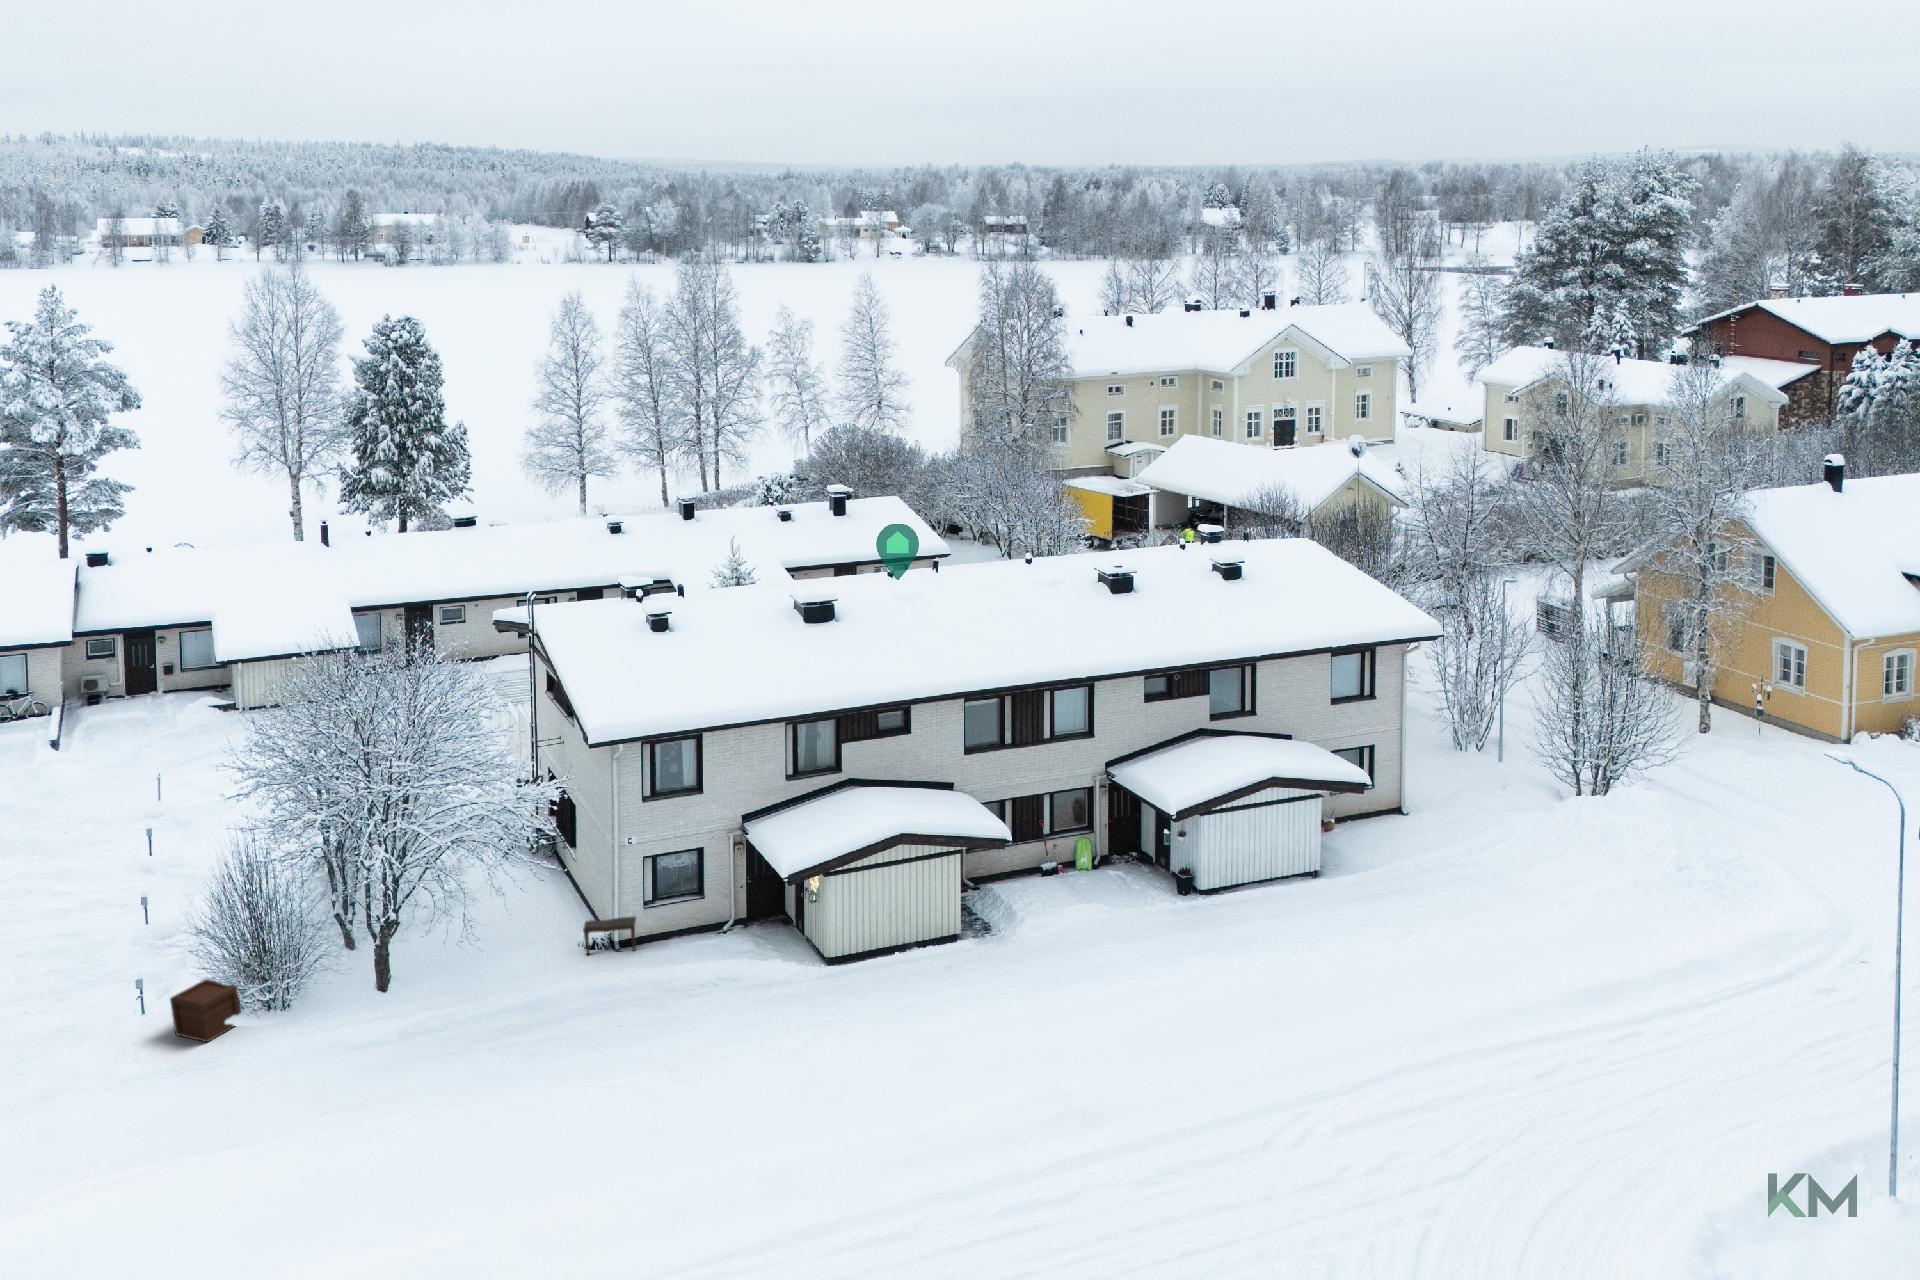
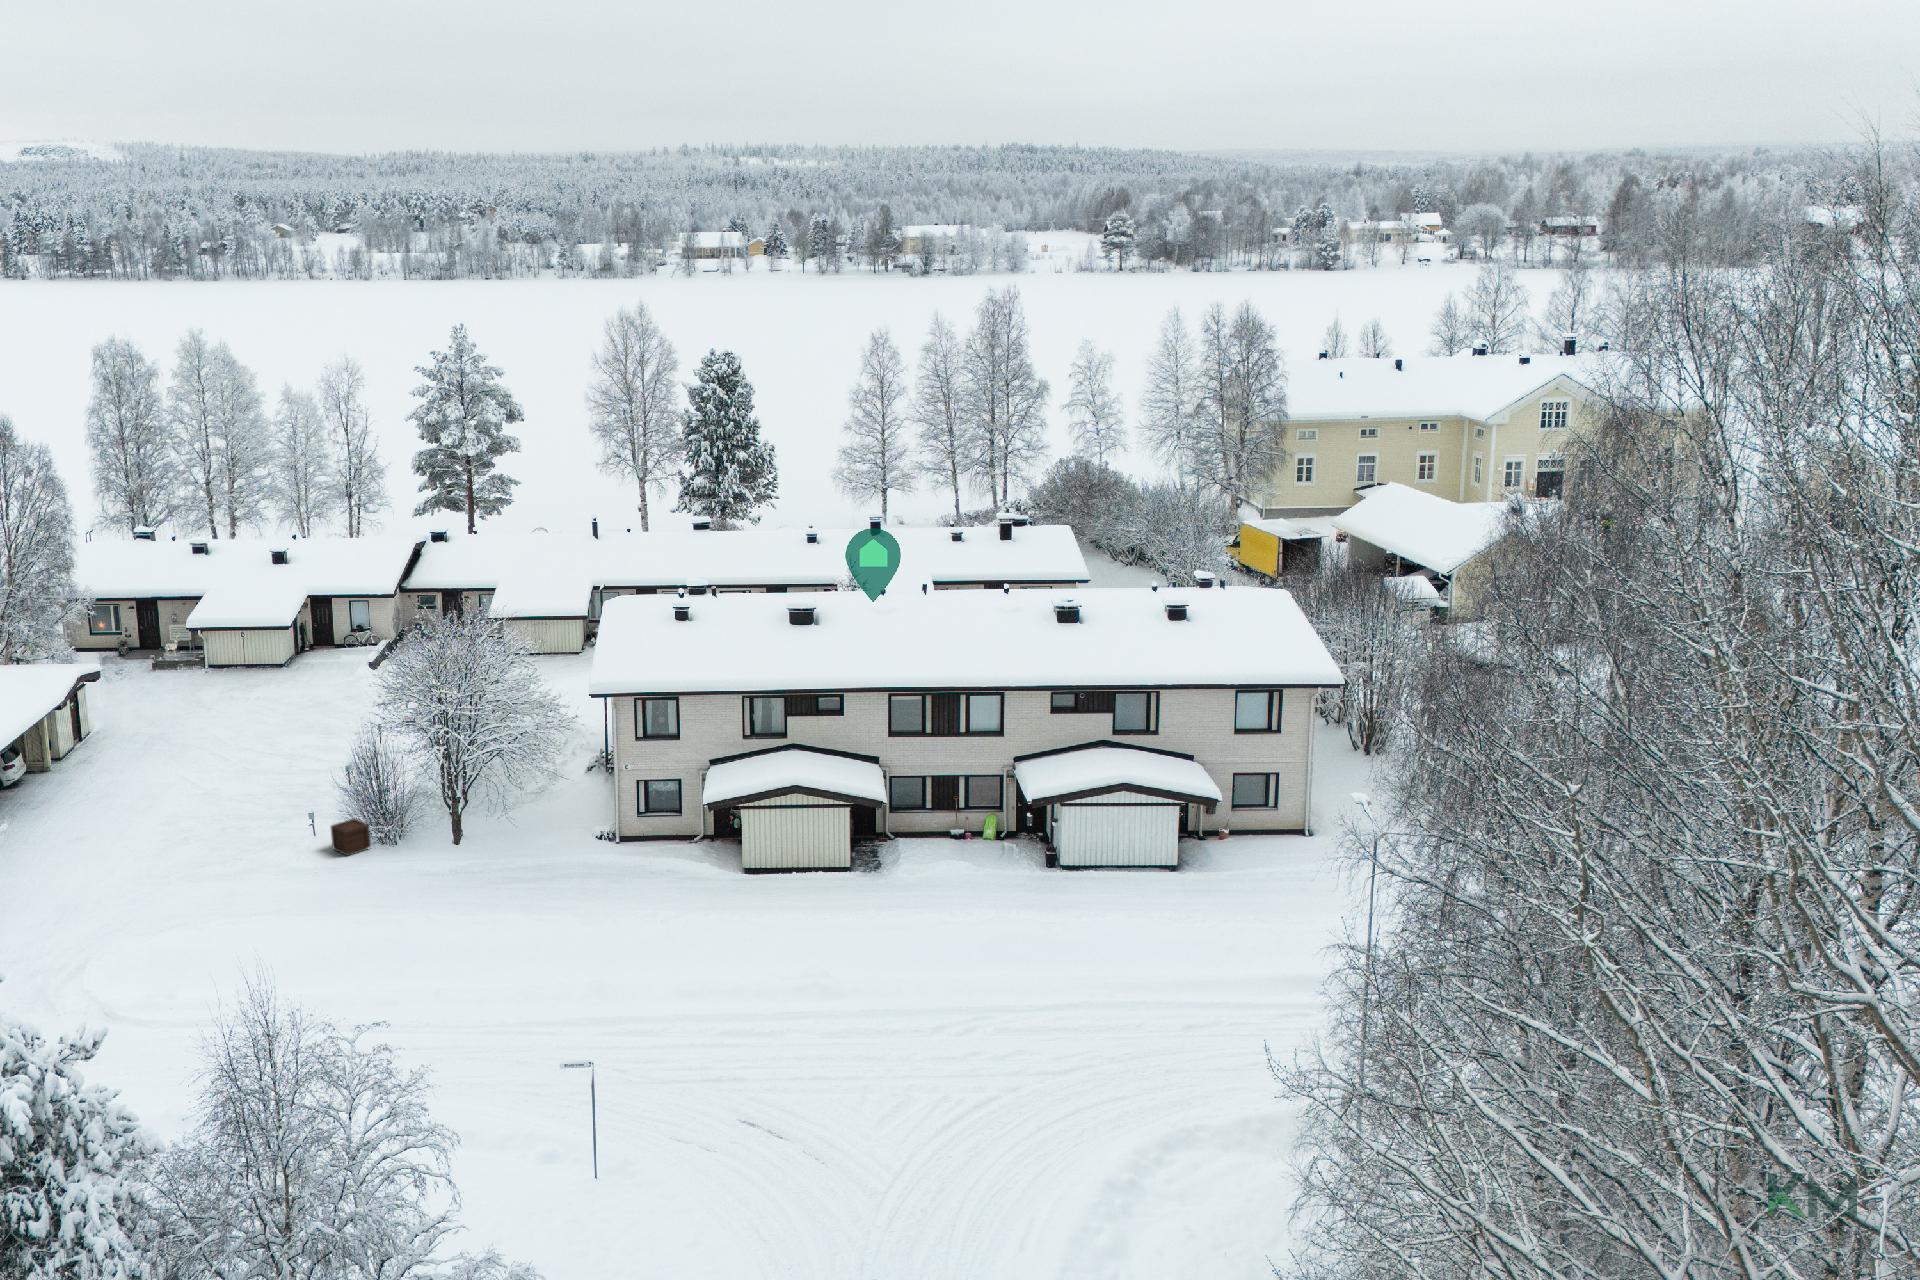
bench: present [583,916,636,955] -> none [586,819,625,844]

